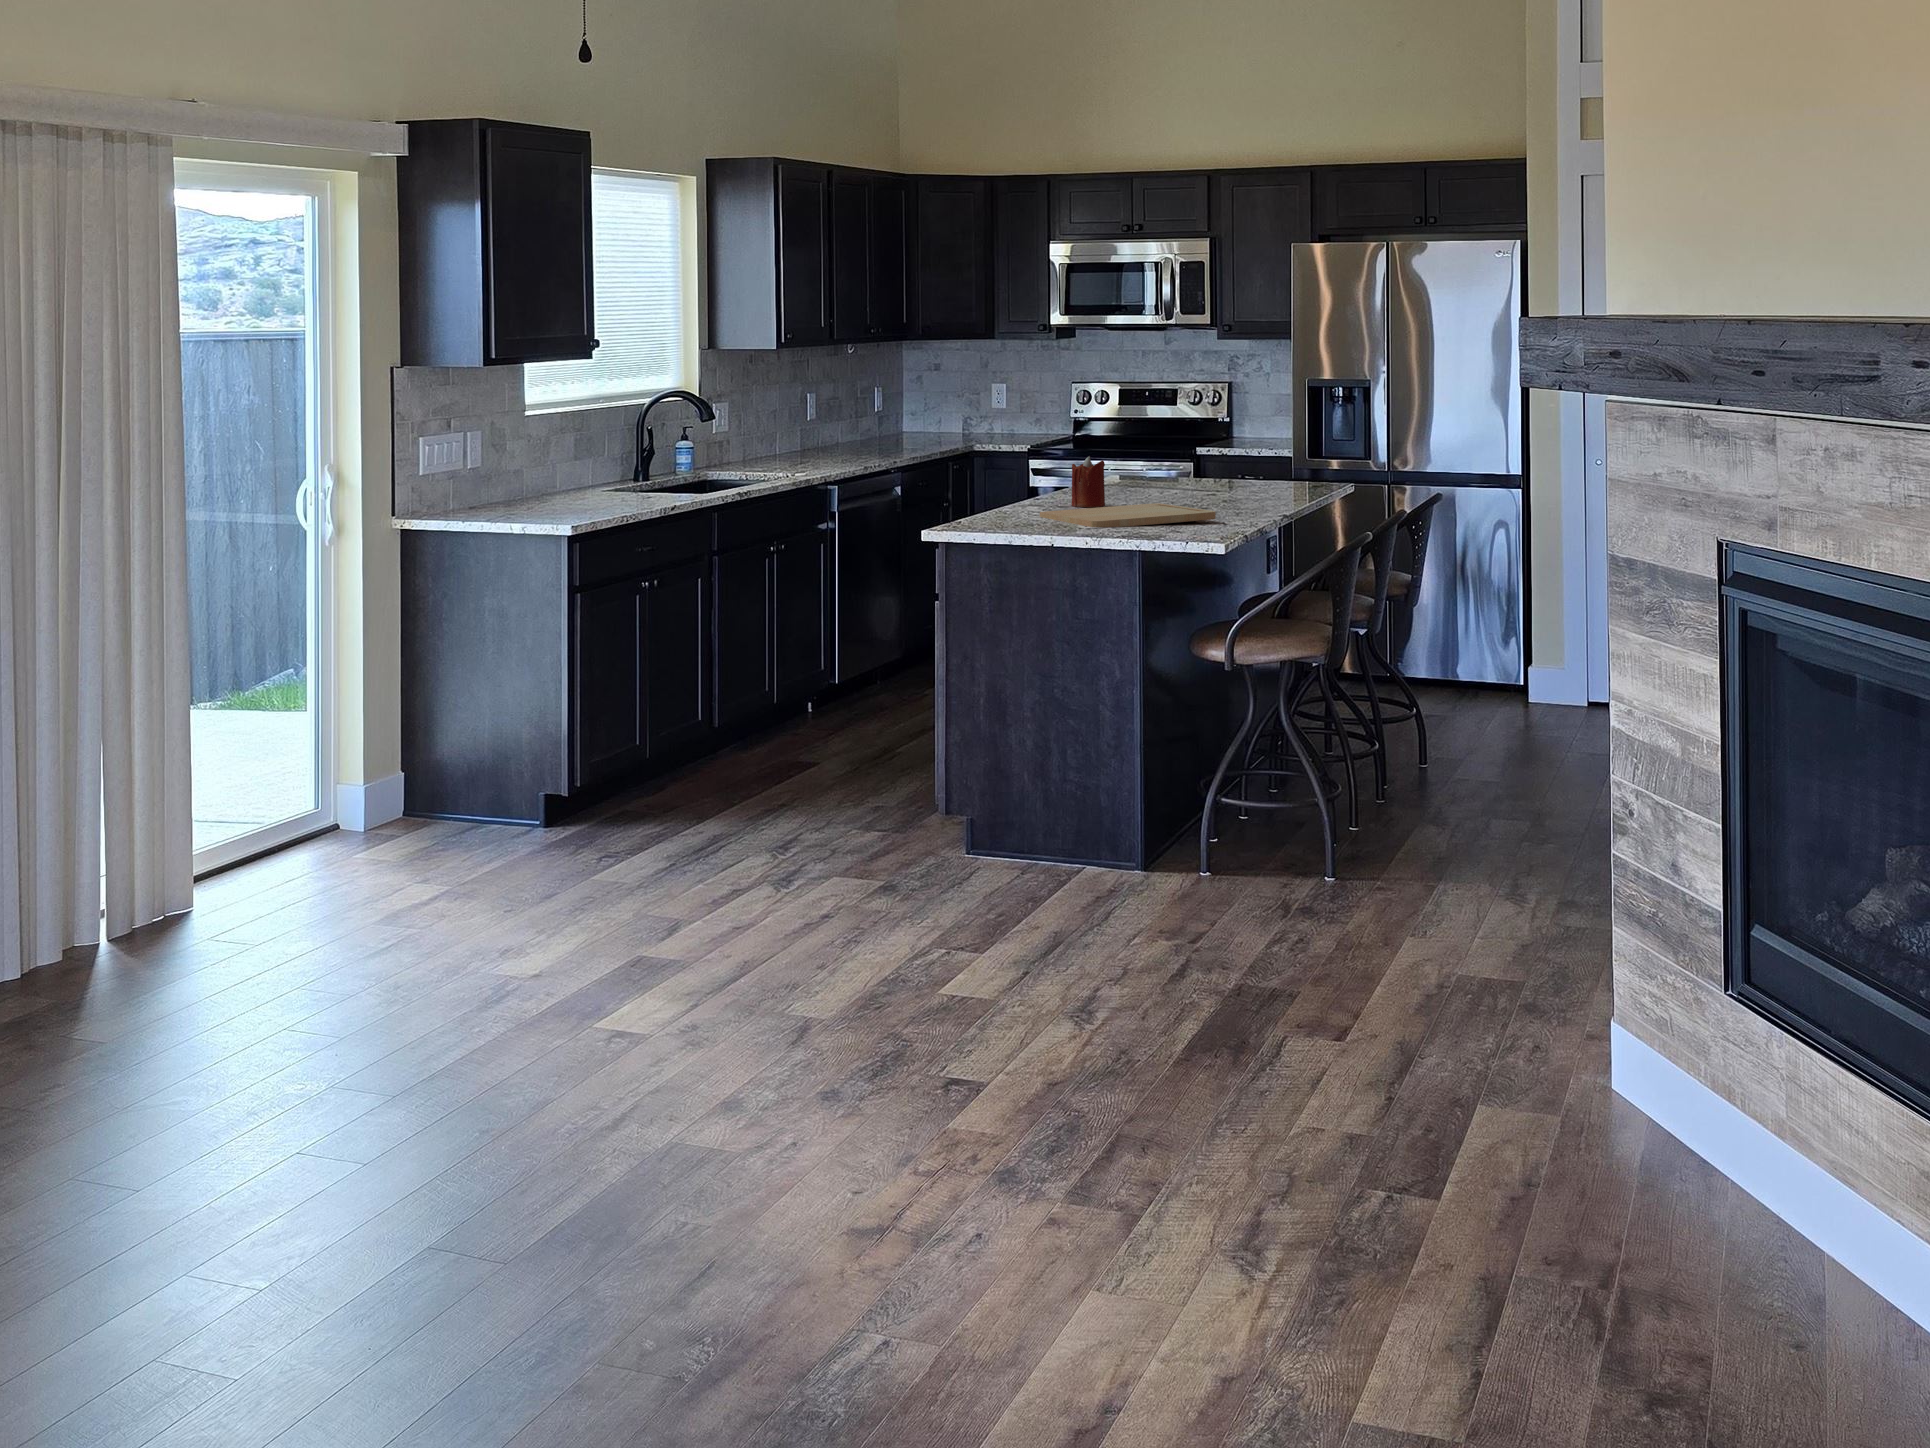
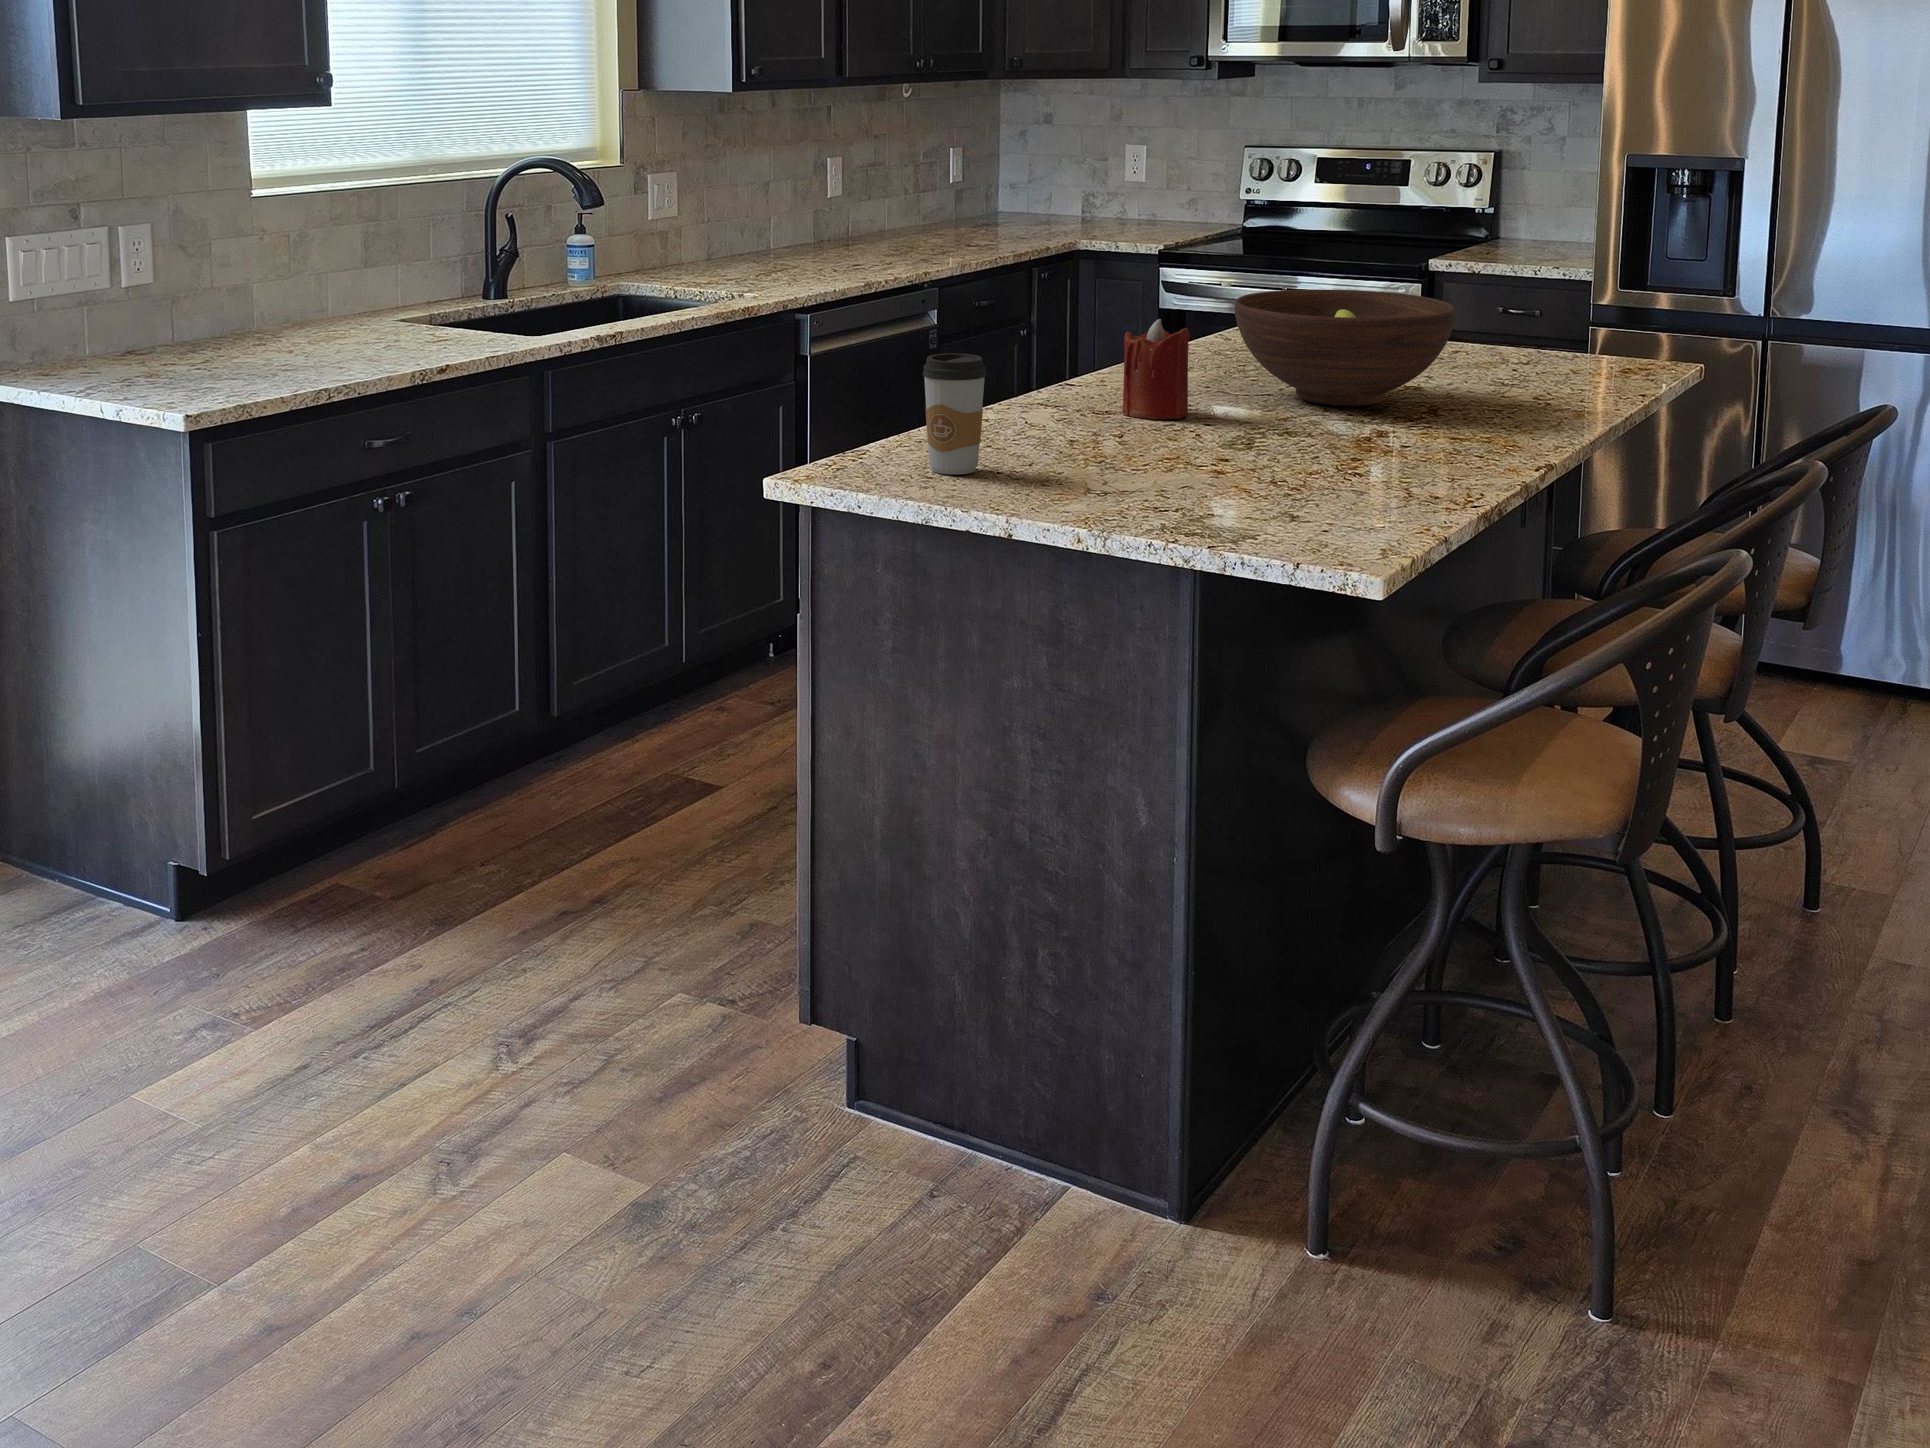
fruit bowl: none [1119,445,1231,502] -> present [1234,289,1456,406]
coffee cup: none [998,466,1028,523] -> present [923,353,986,474]
cutting board: present [1040,503,1216,527] -> none [1027,423,1395,500]

